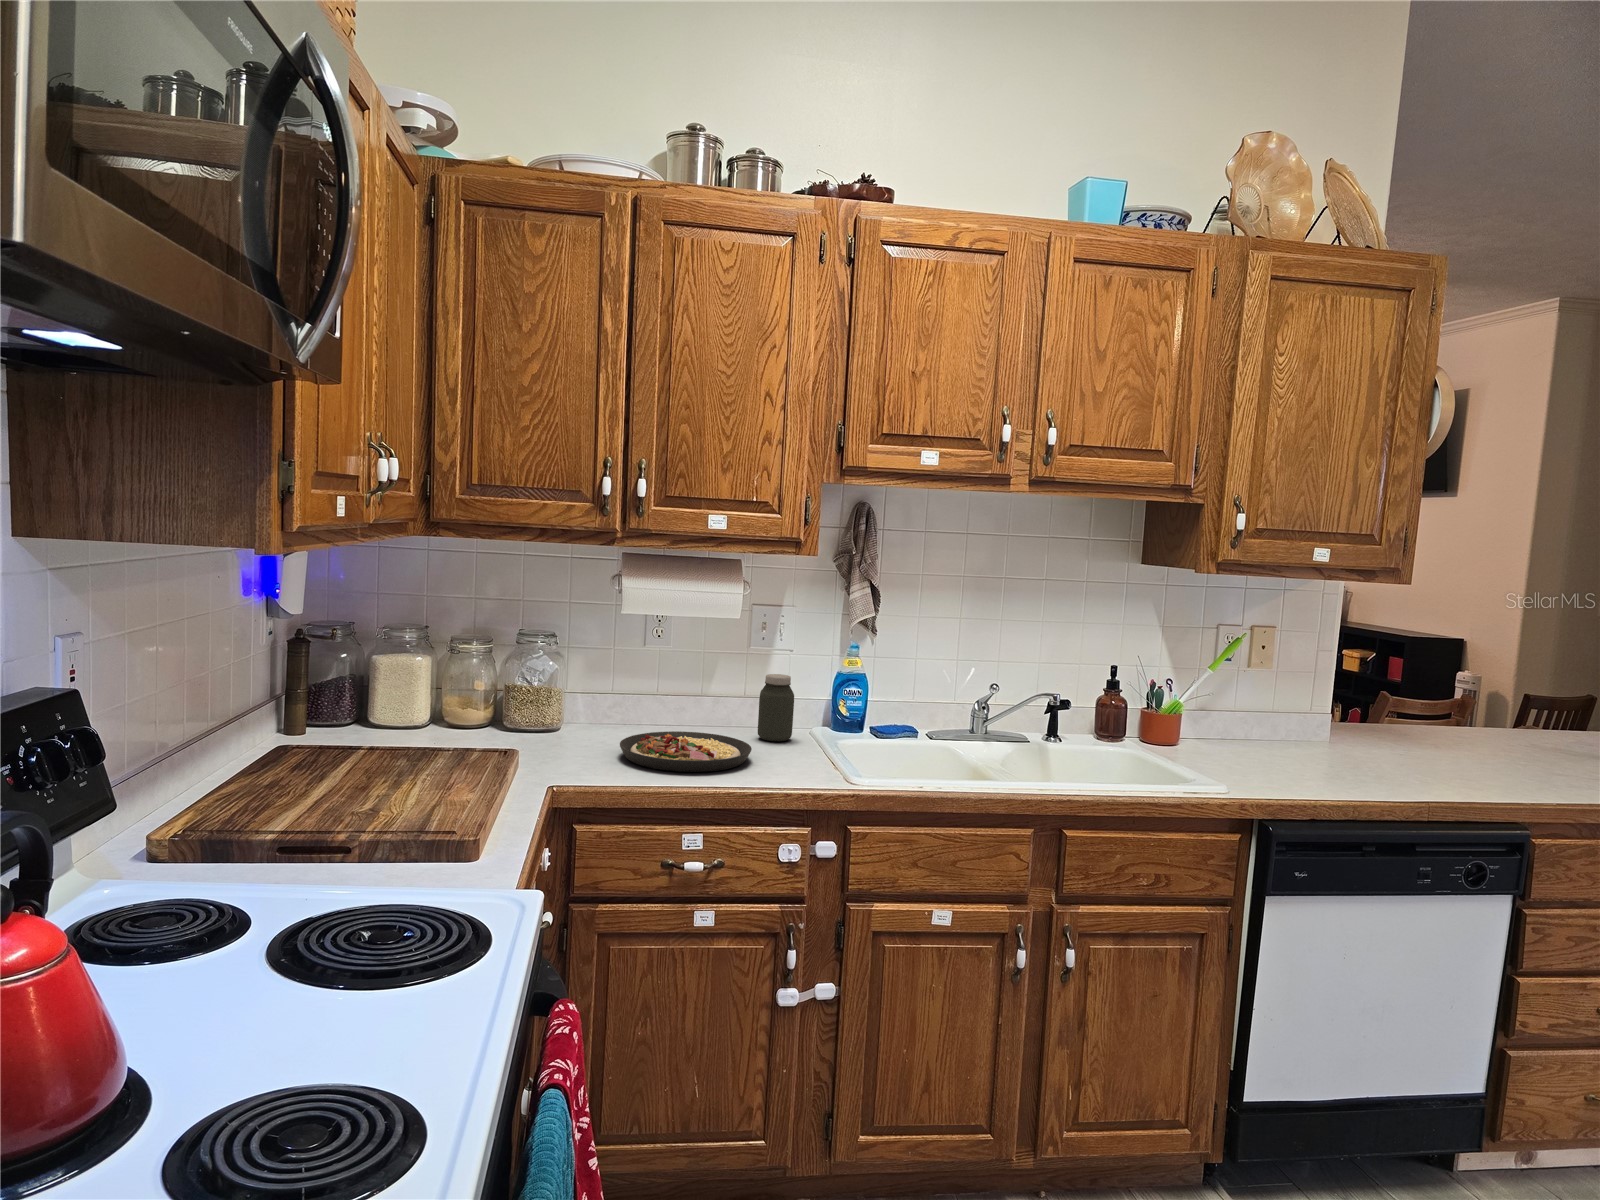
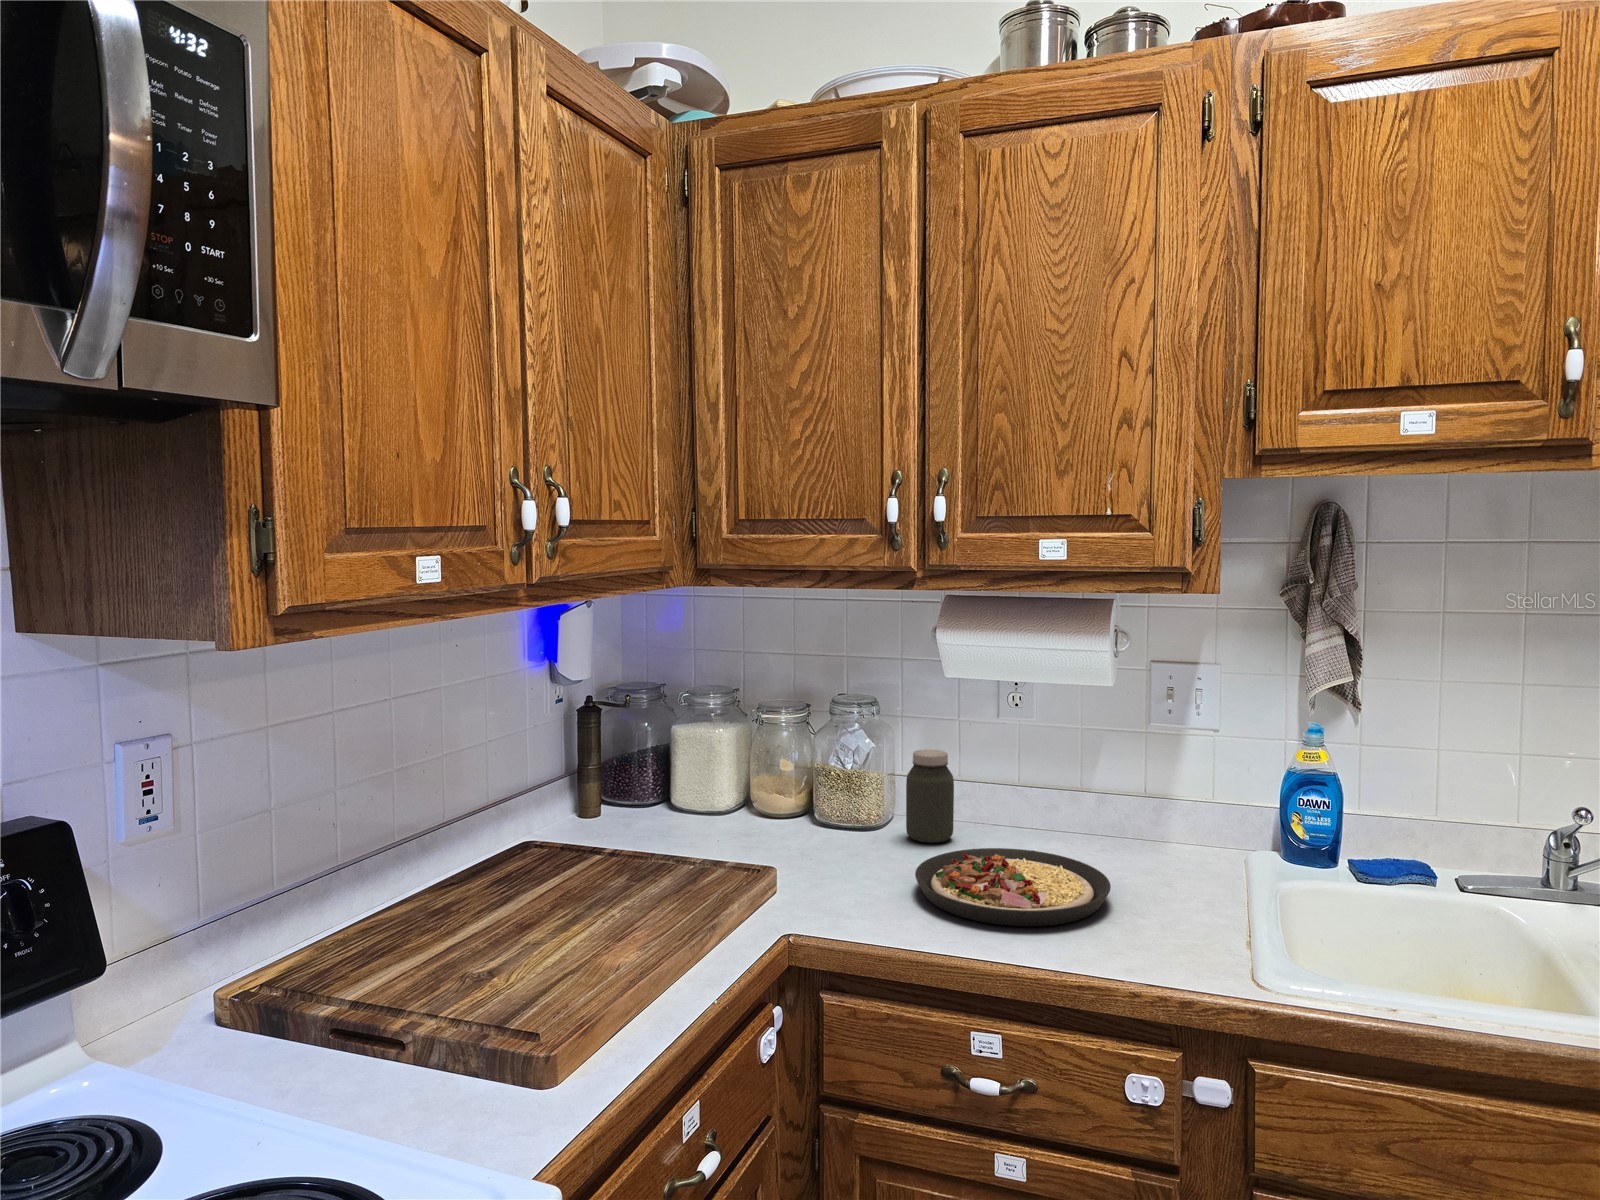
jar: present [758,674,794,741] -> present [906,749,954,843]

